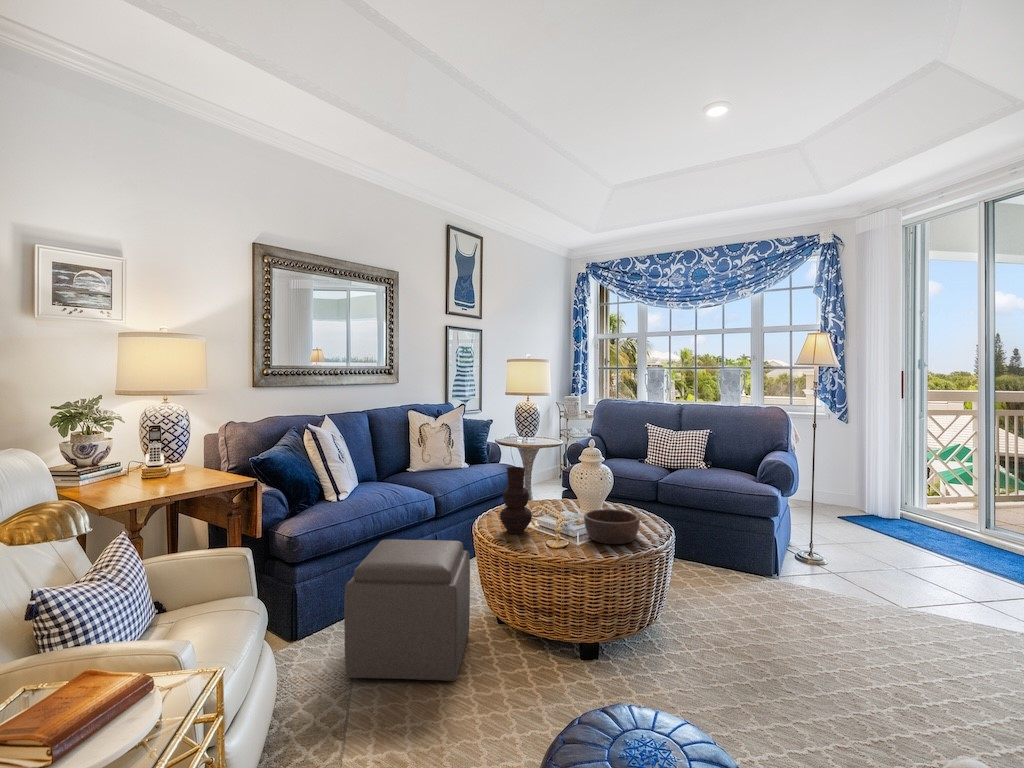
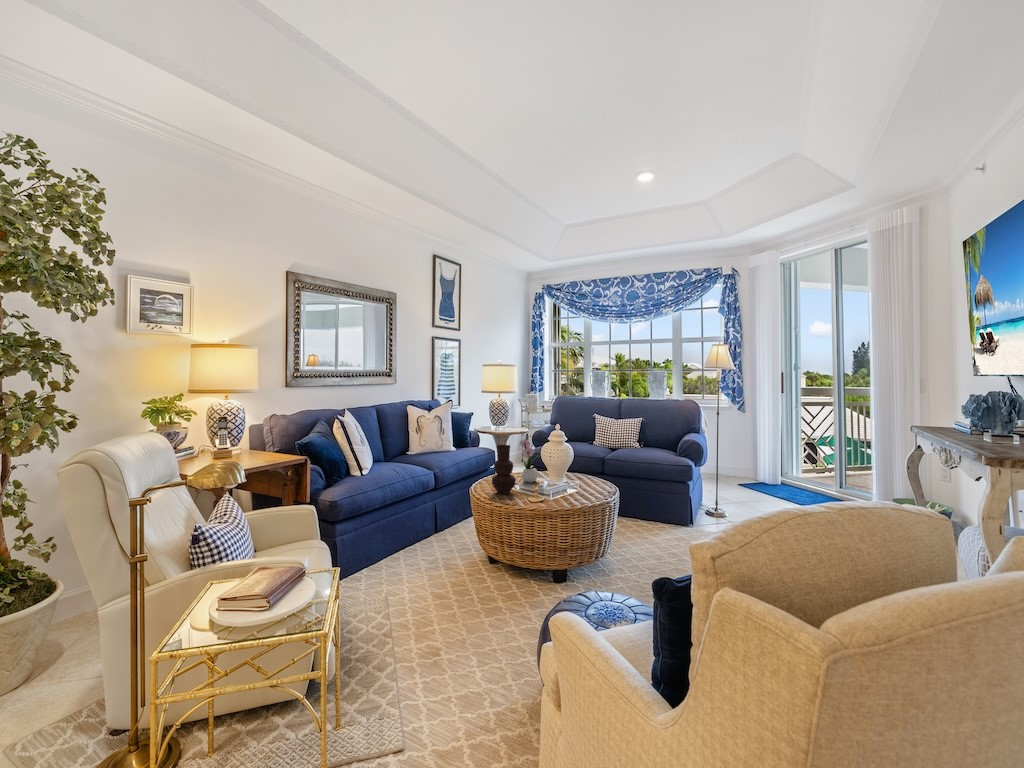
flower arrangement: none [540,448,568,517] -> present [520,431,538,483]
wooden bowl: present [584,509,640,544] -> none [554,475,595,499]
ottoman: present [344,539,470,681] -> none [384,500,470,601]

